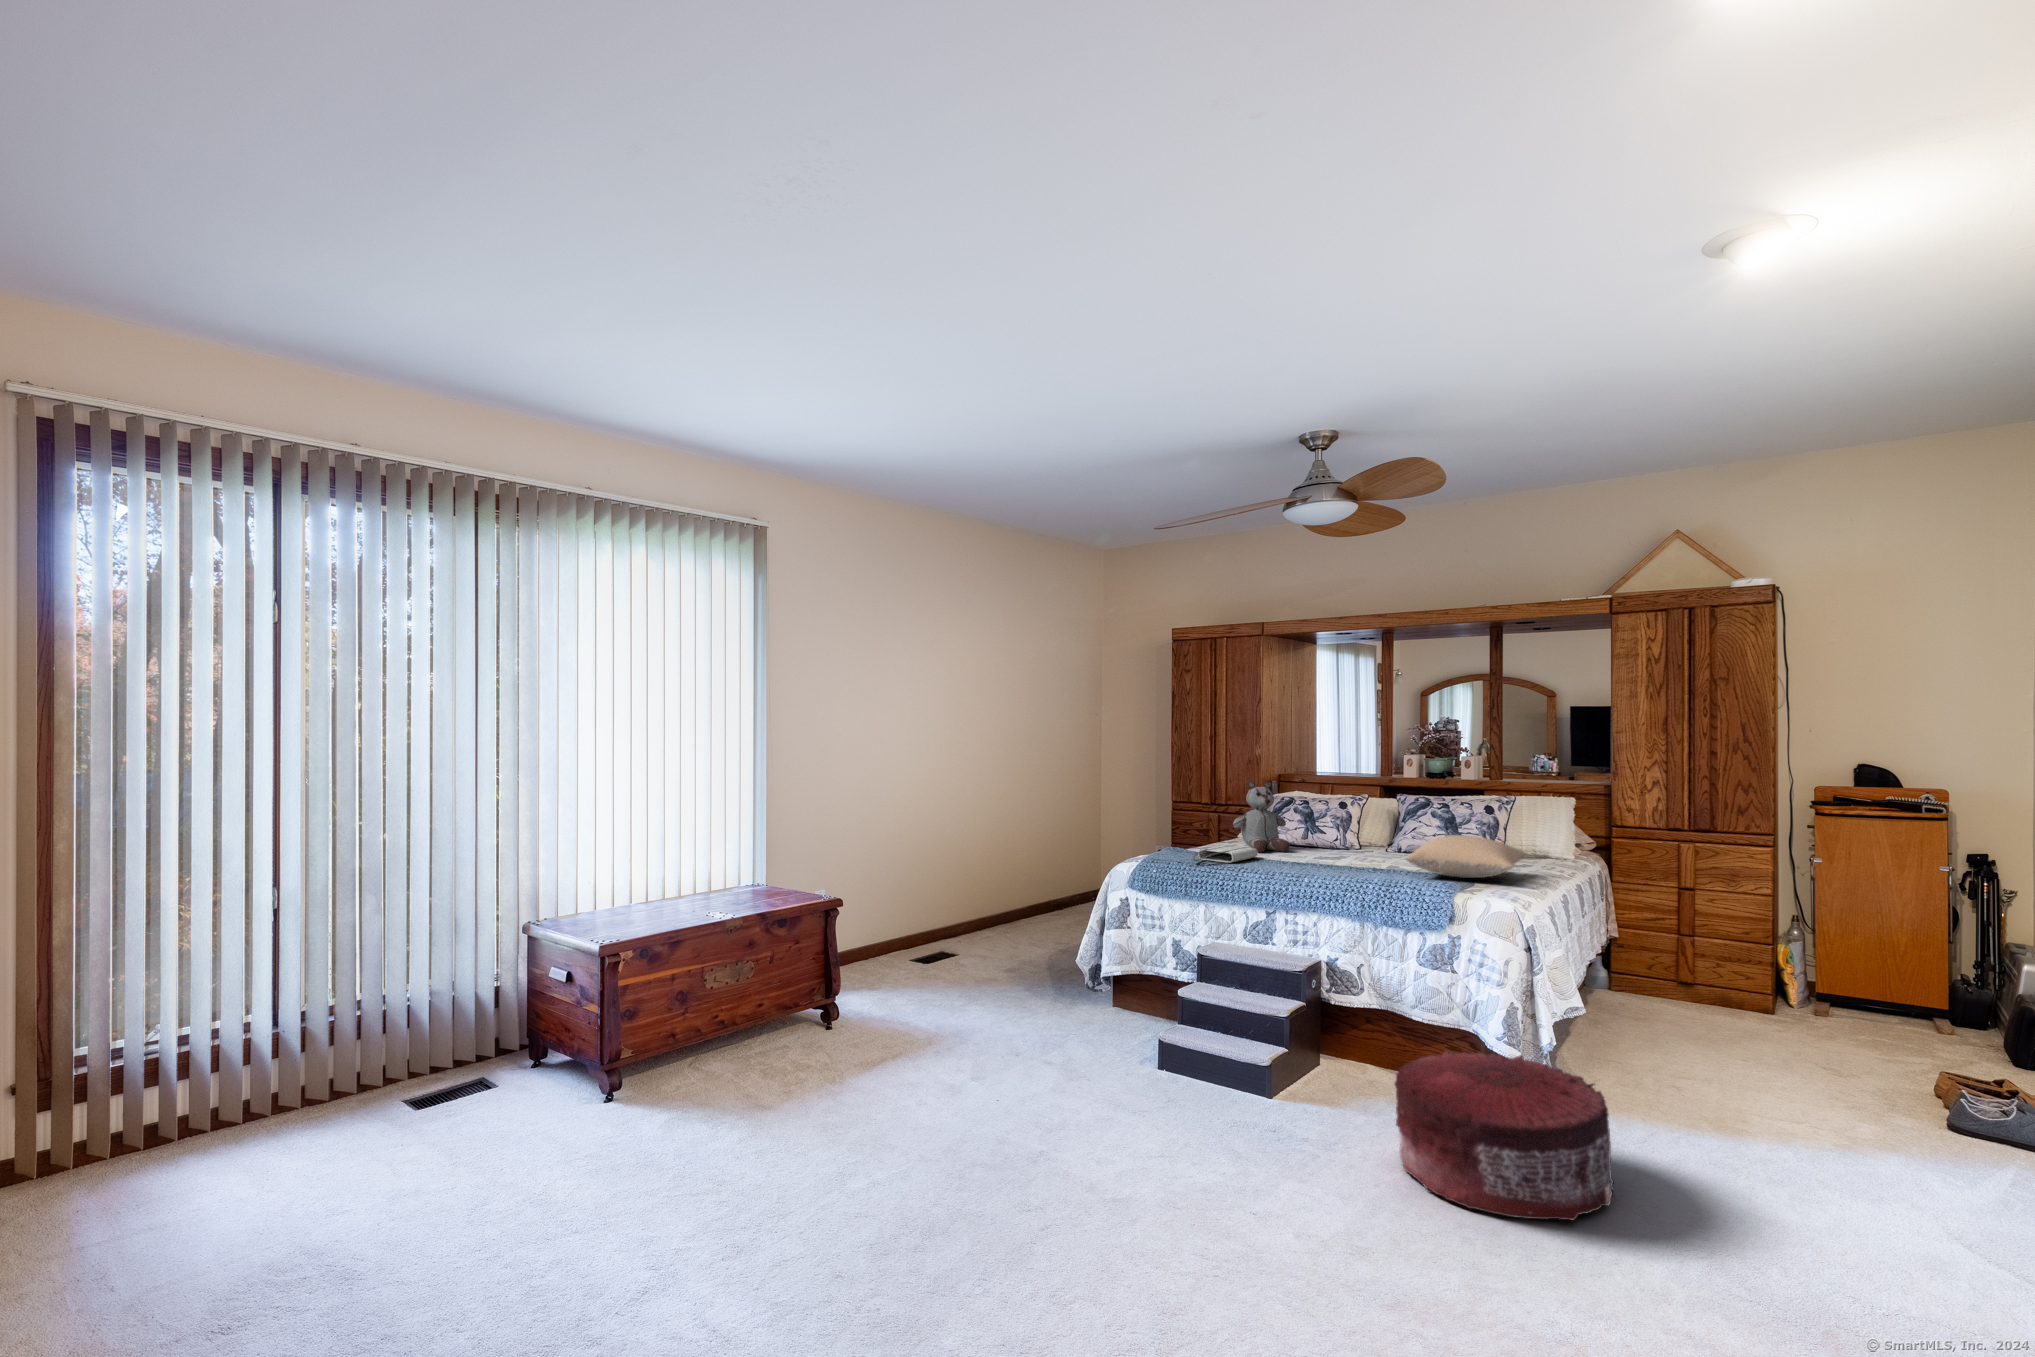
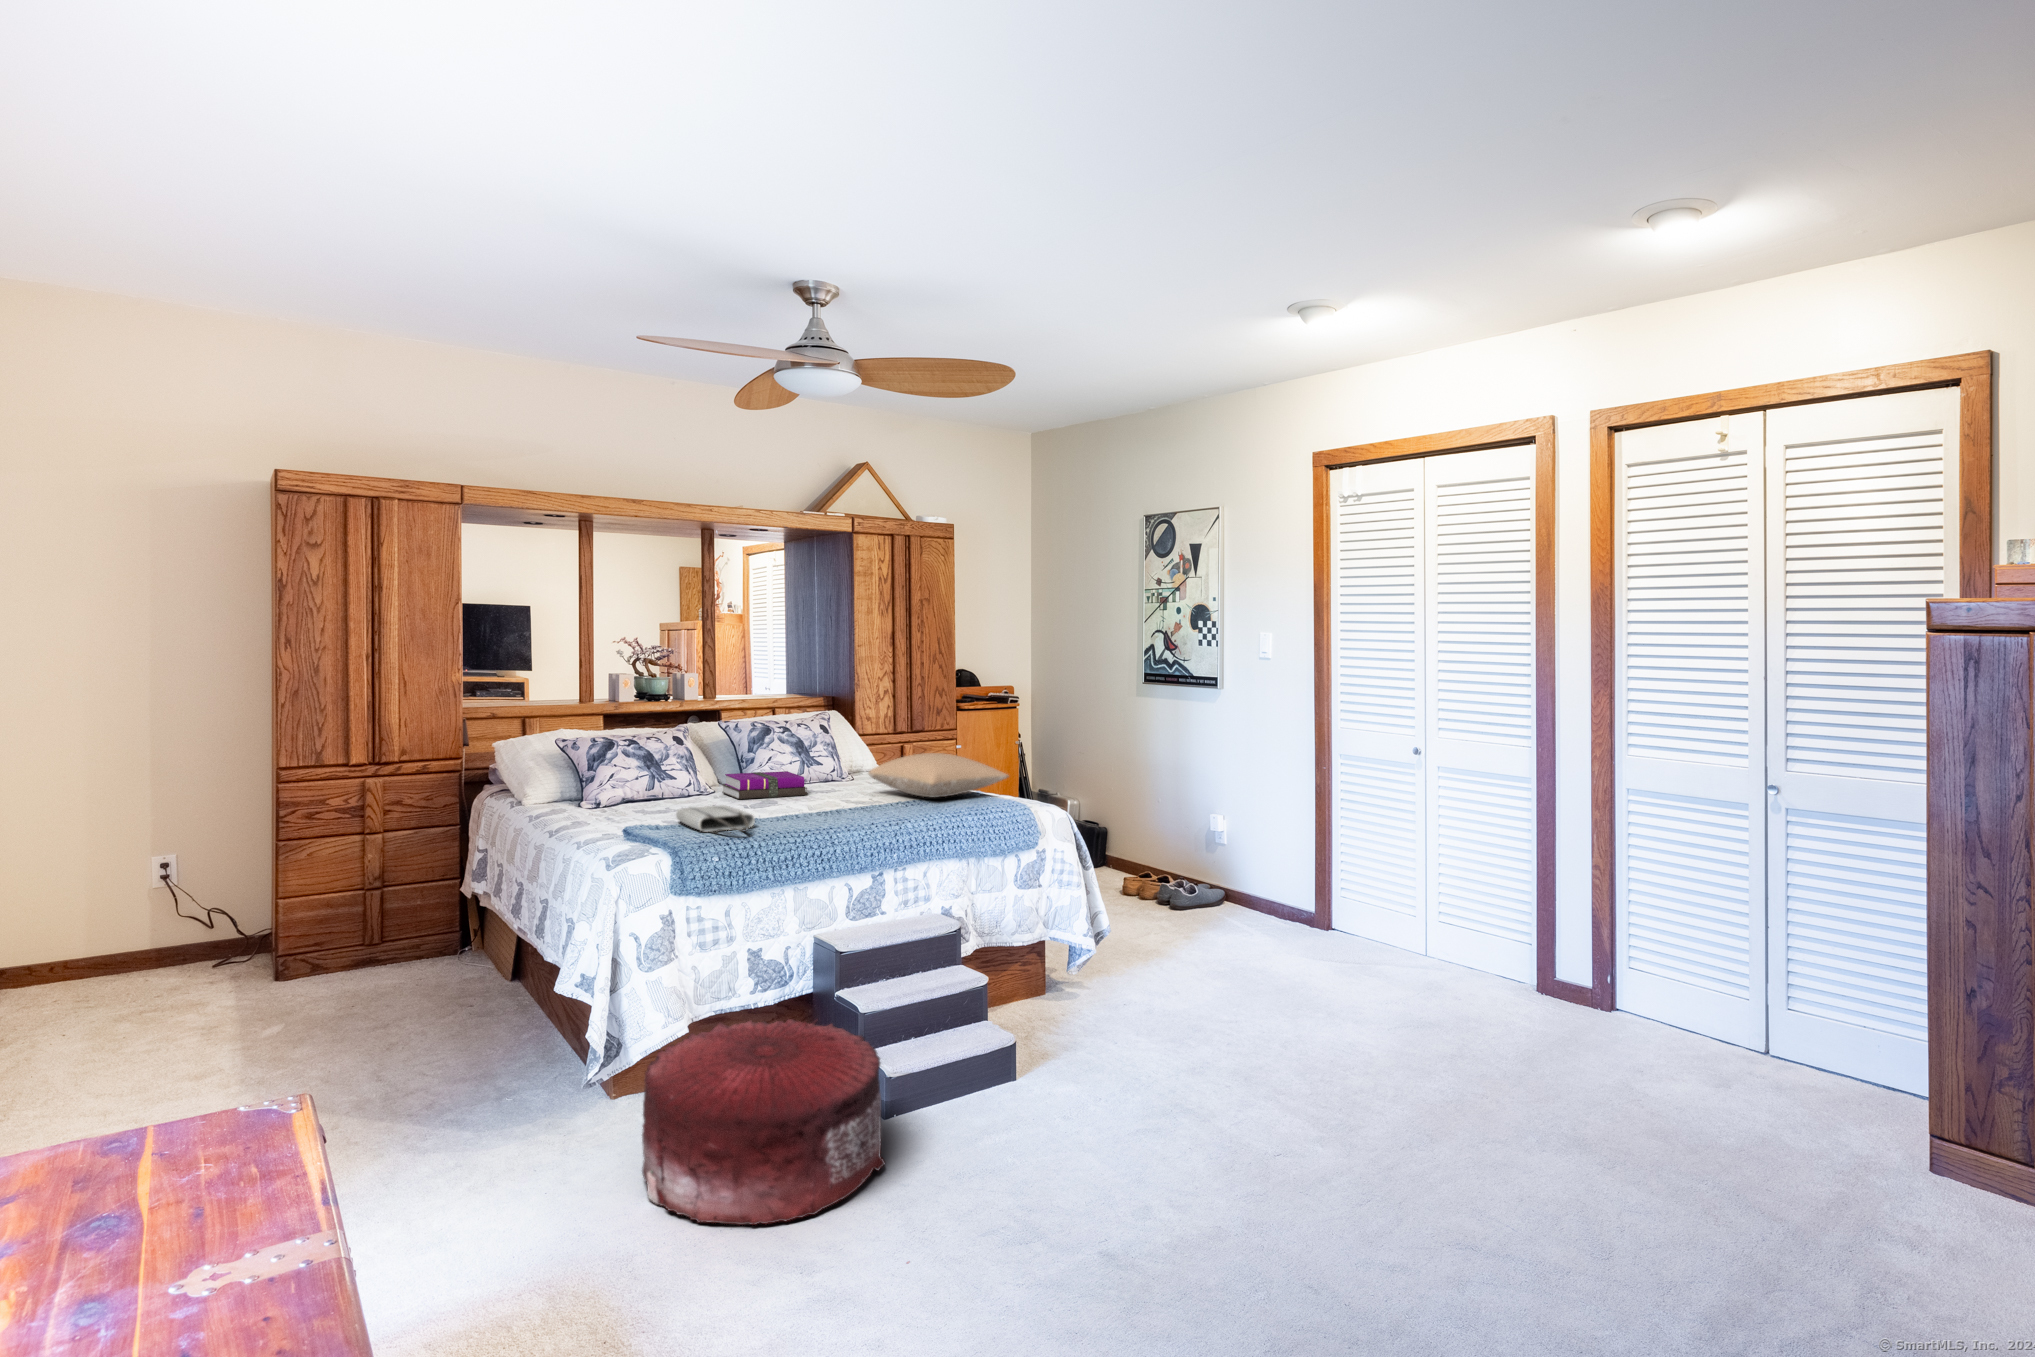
stuffed bear: present [1233,780,1290,853] -> none [624,713,697,814]
notebook: none [1339,835,1414,860] -> present [722,771,807,799]
pouf: present [1395,1051,1613,1220] -> present [642,1019,885,1225]

